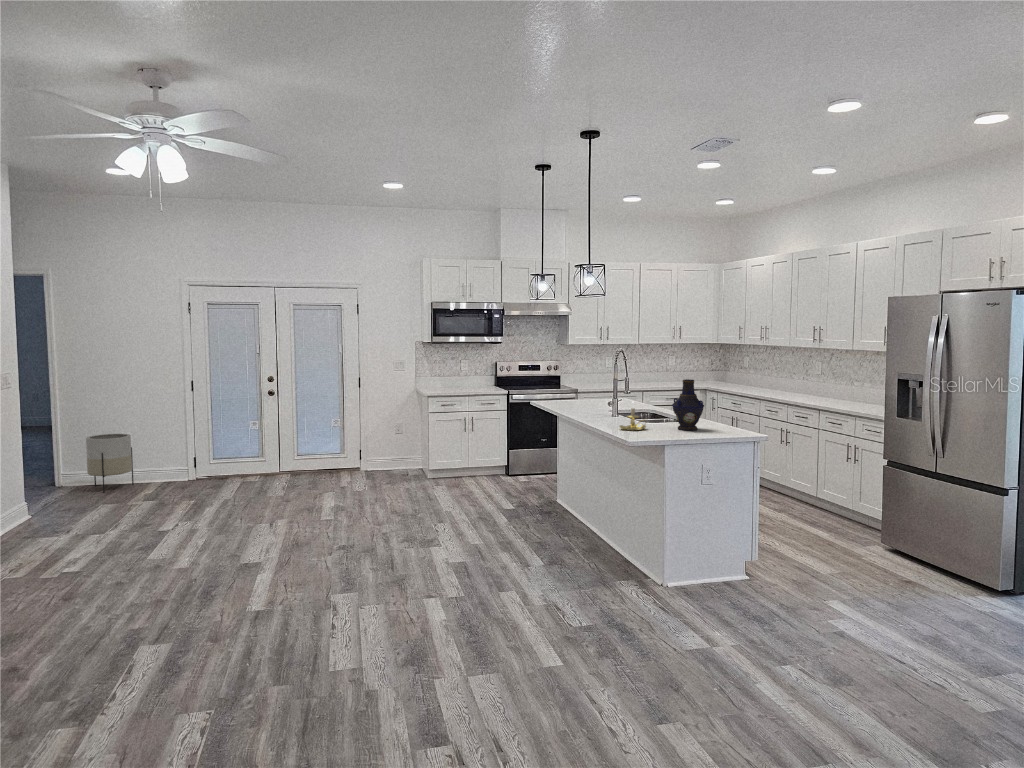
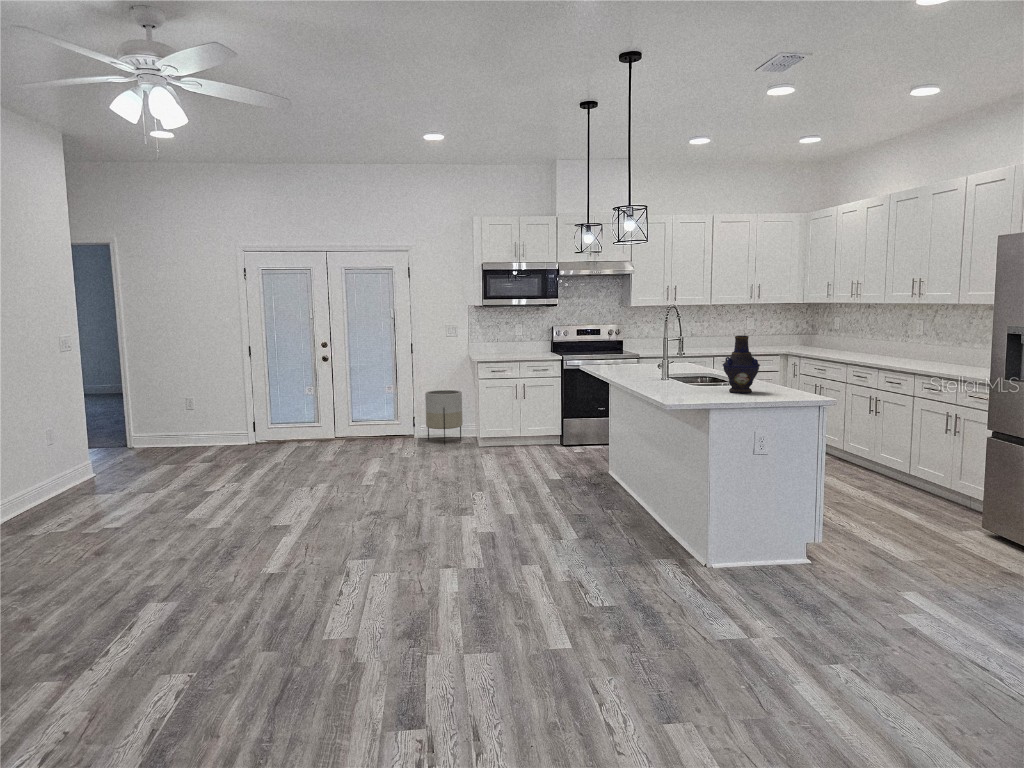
candle holder: present [619,404,646,431] -> none [661,359,696,393]
planter: present [86,434,134,493] -> present [425,390,463,444]

